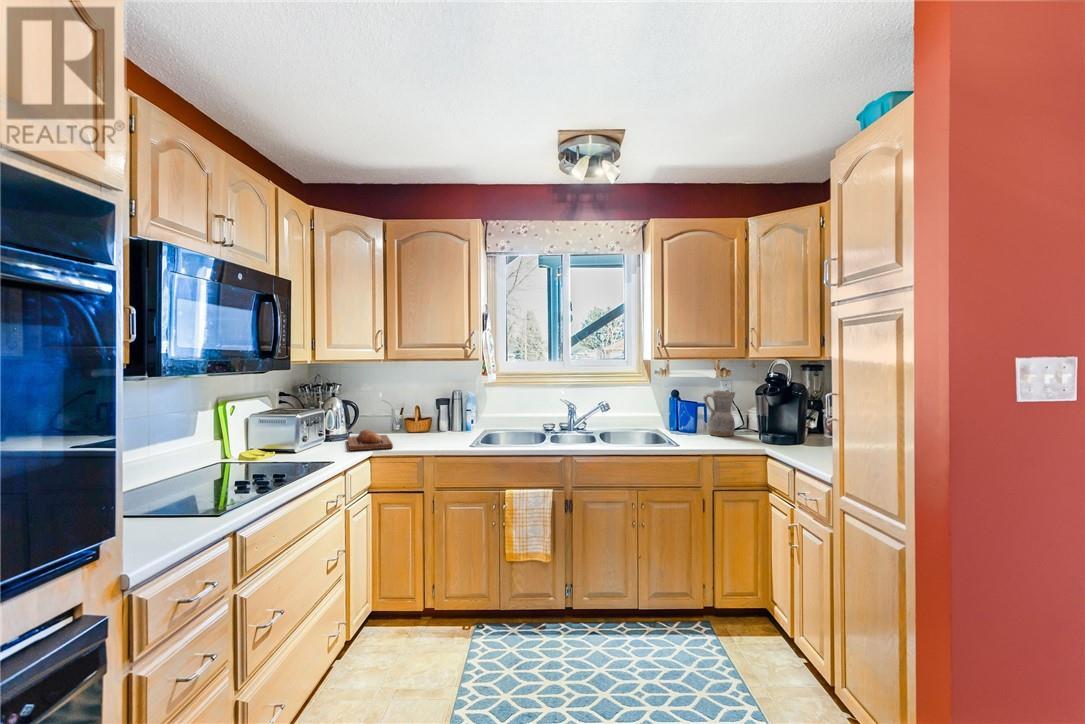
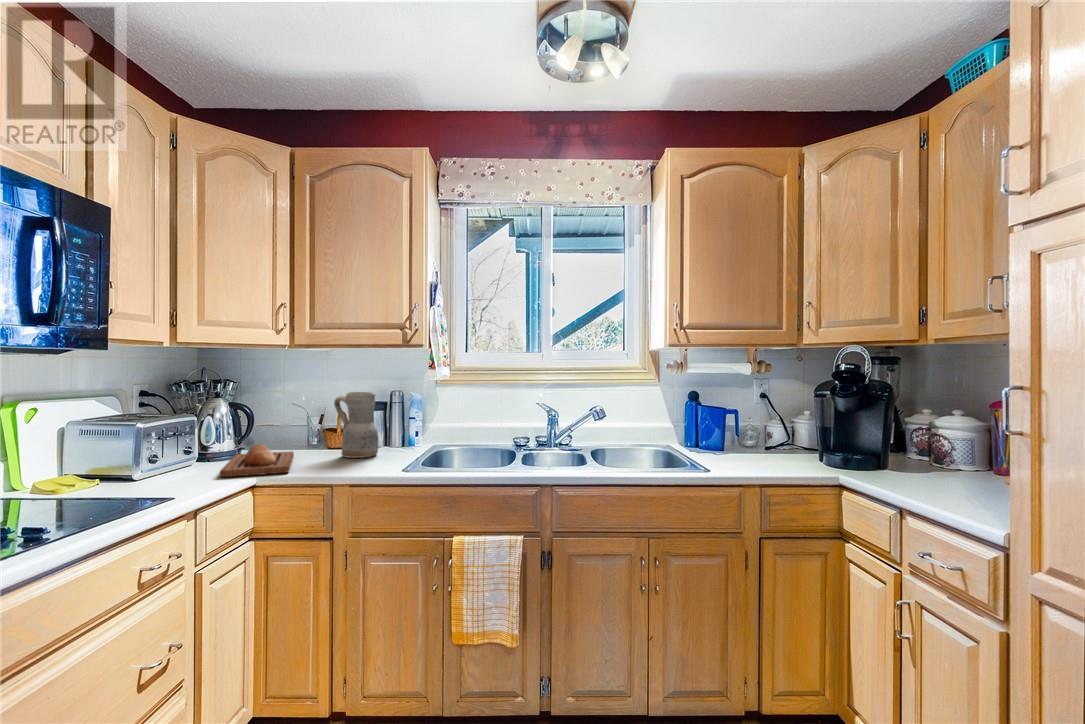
ceramic pitcher: present [704,391,735,436] -> present [334,392,379,458]

